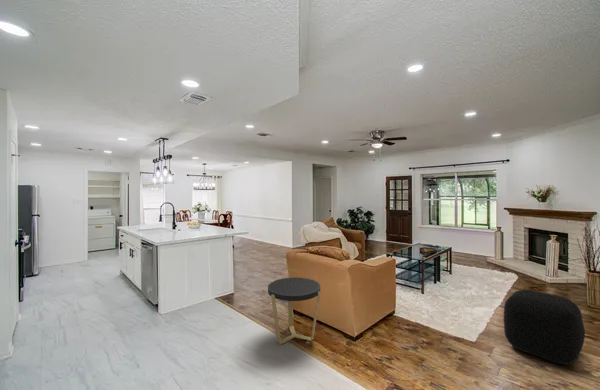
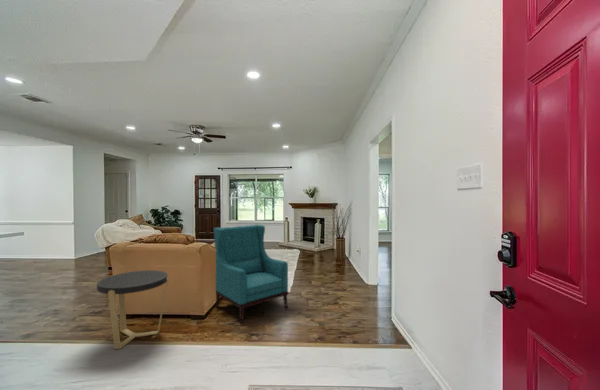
armchair: none [371,245,459,364] -> present [214,225,288,324]
ottoman: present [504,289,585,364] -> none [307,249,346,290]

